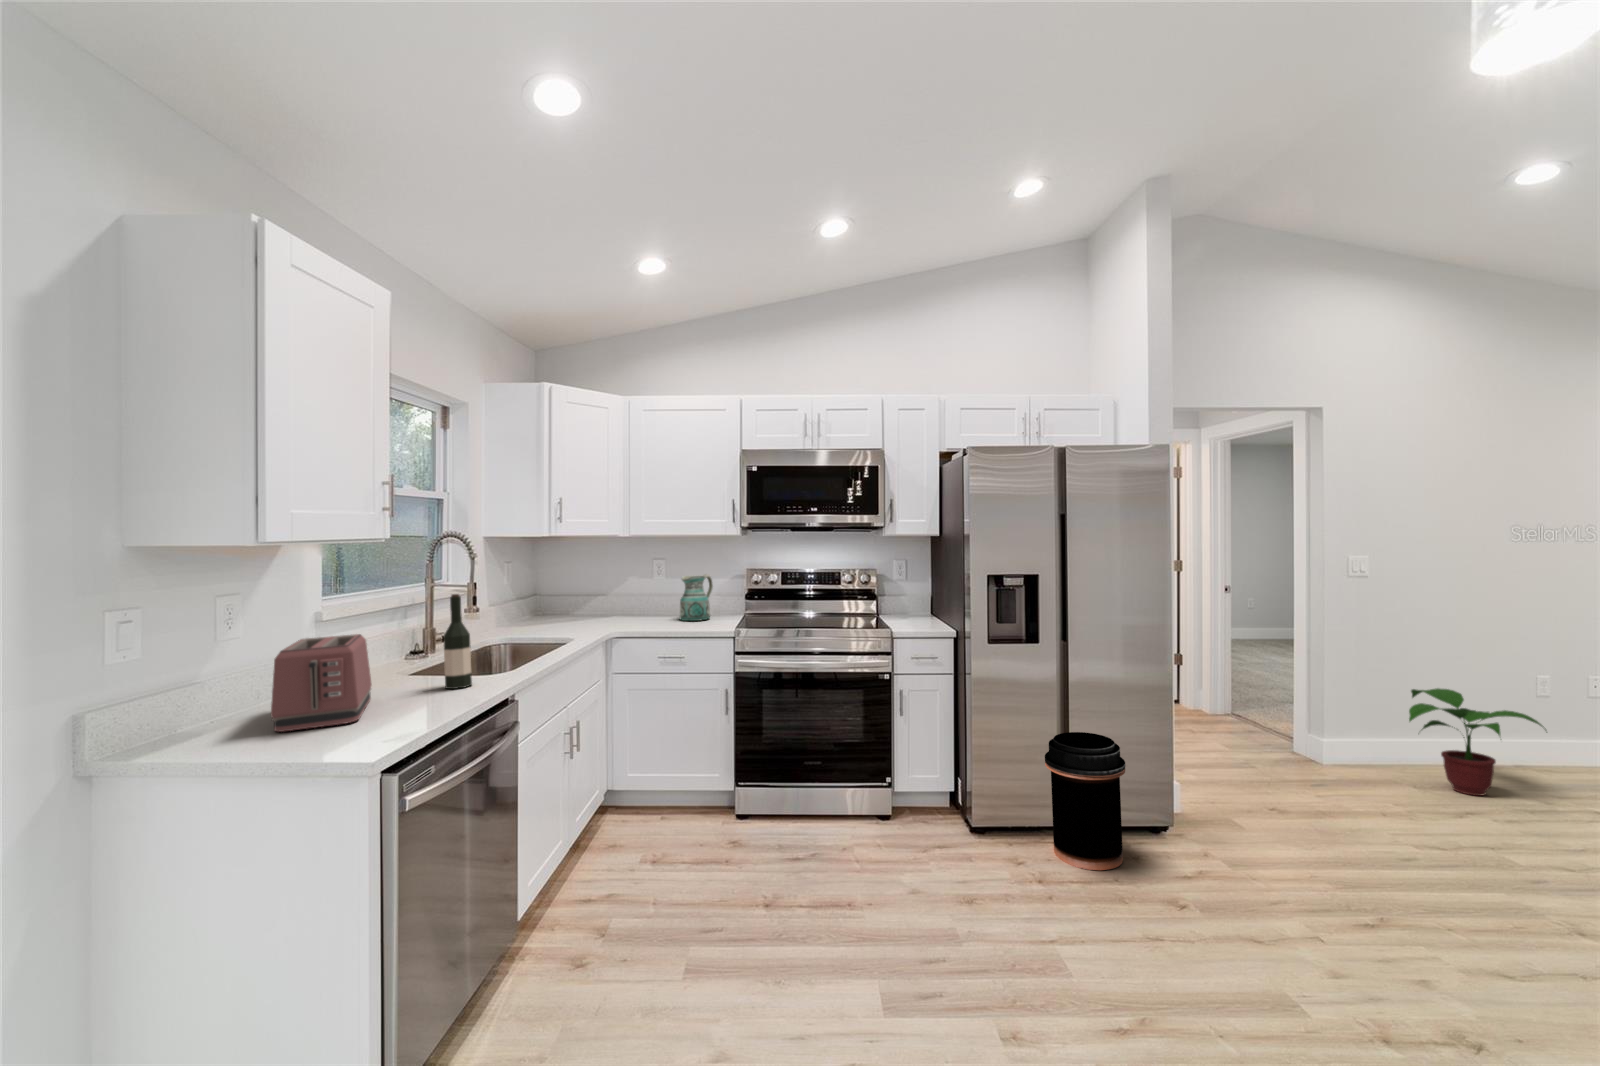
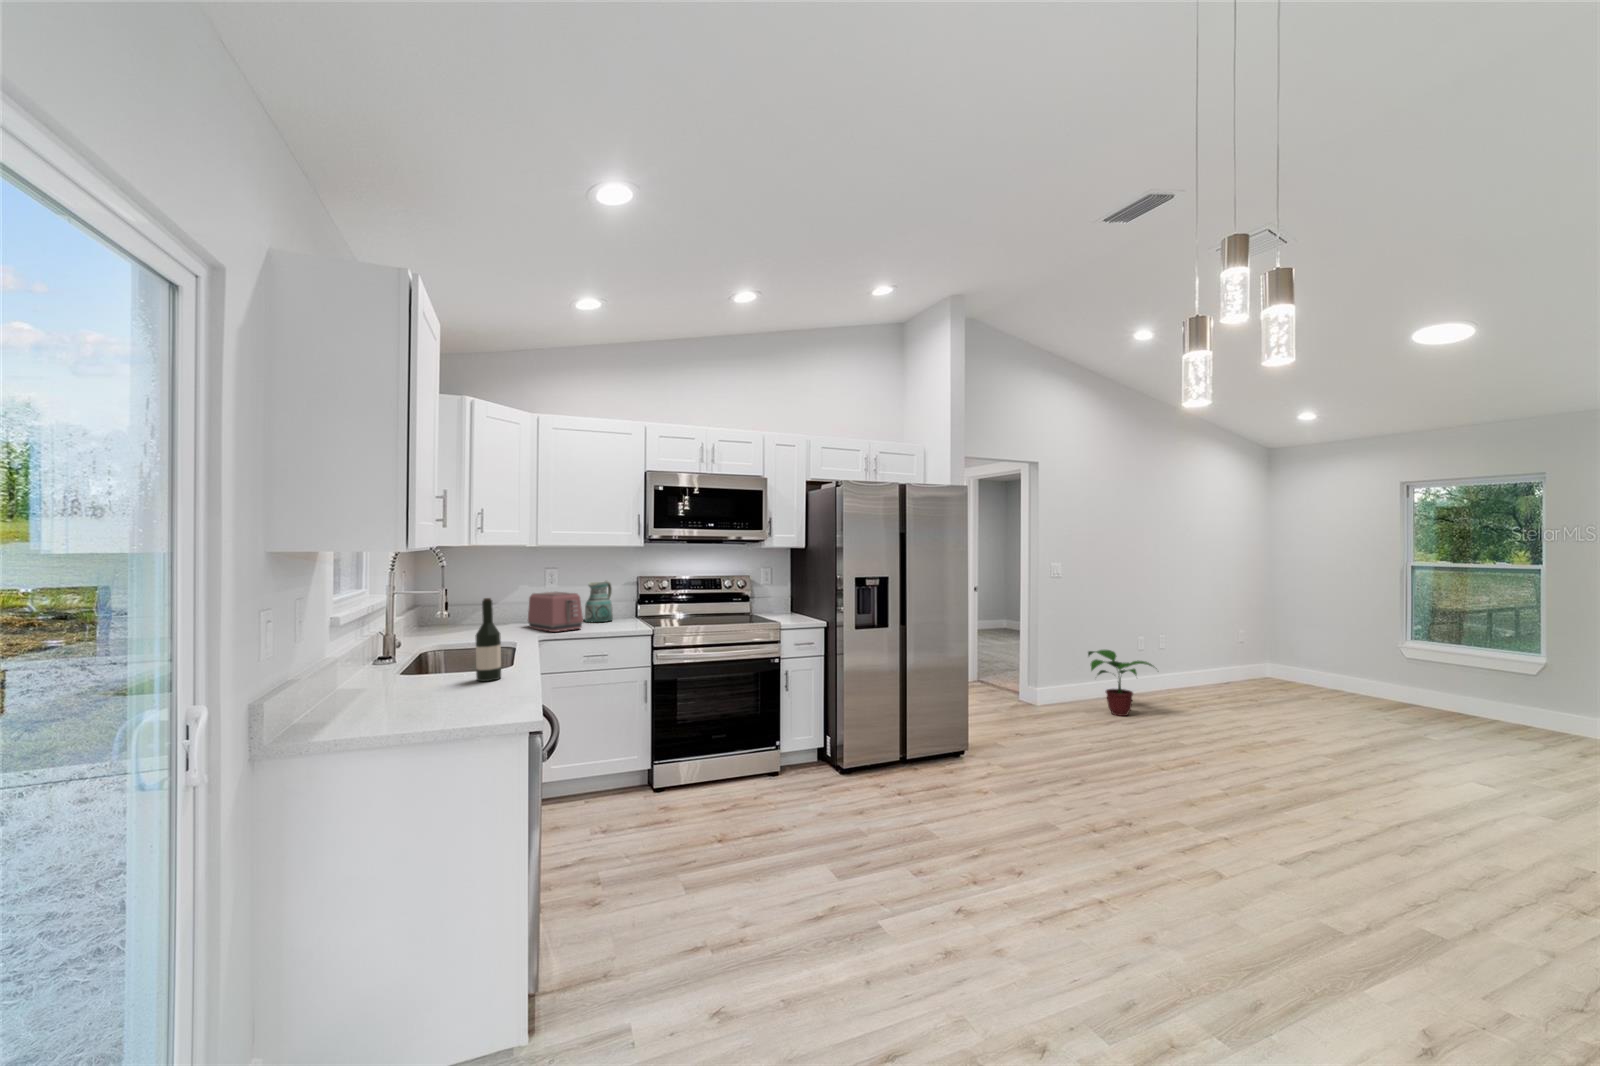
toaster: present [271,634,372,732] -> present [528,592,583,632]
trash can: present [1045,732,1125,870] -> none [896,691,951,786]

